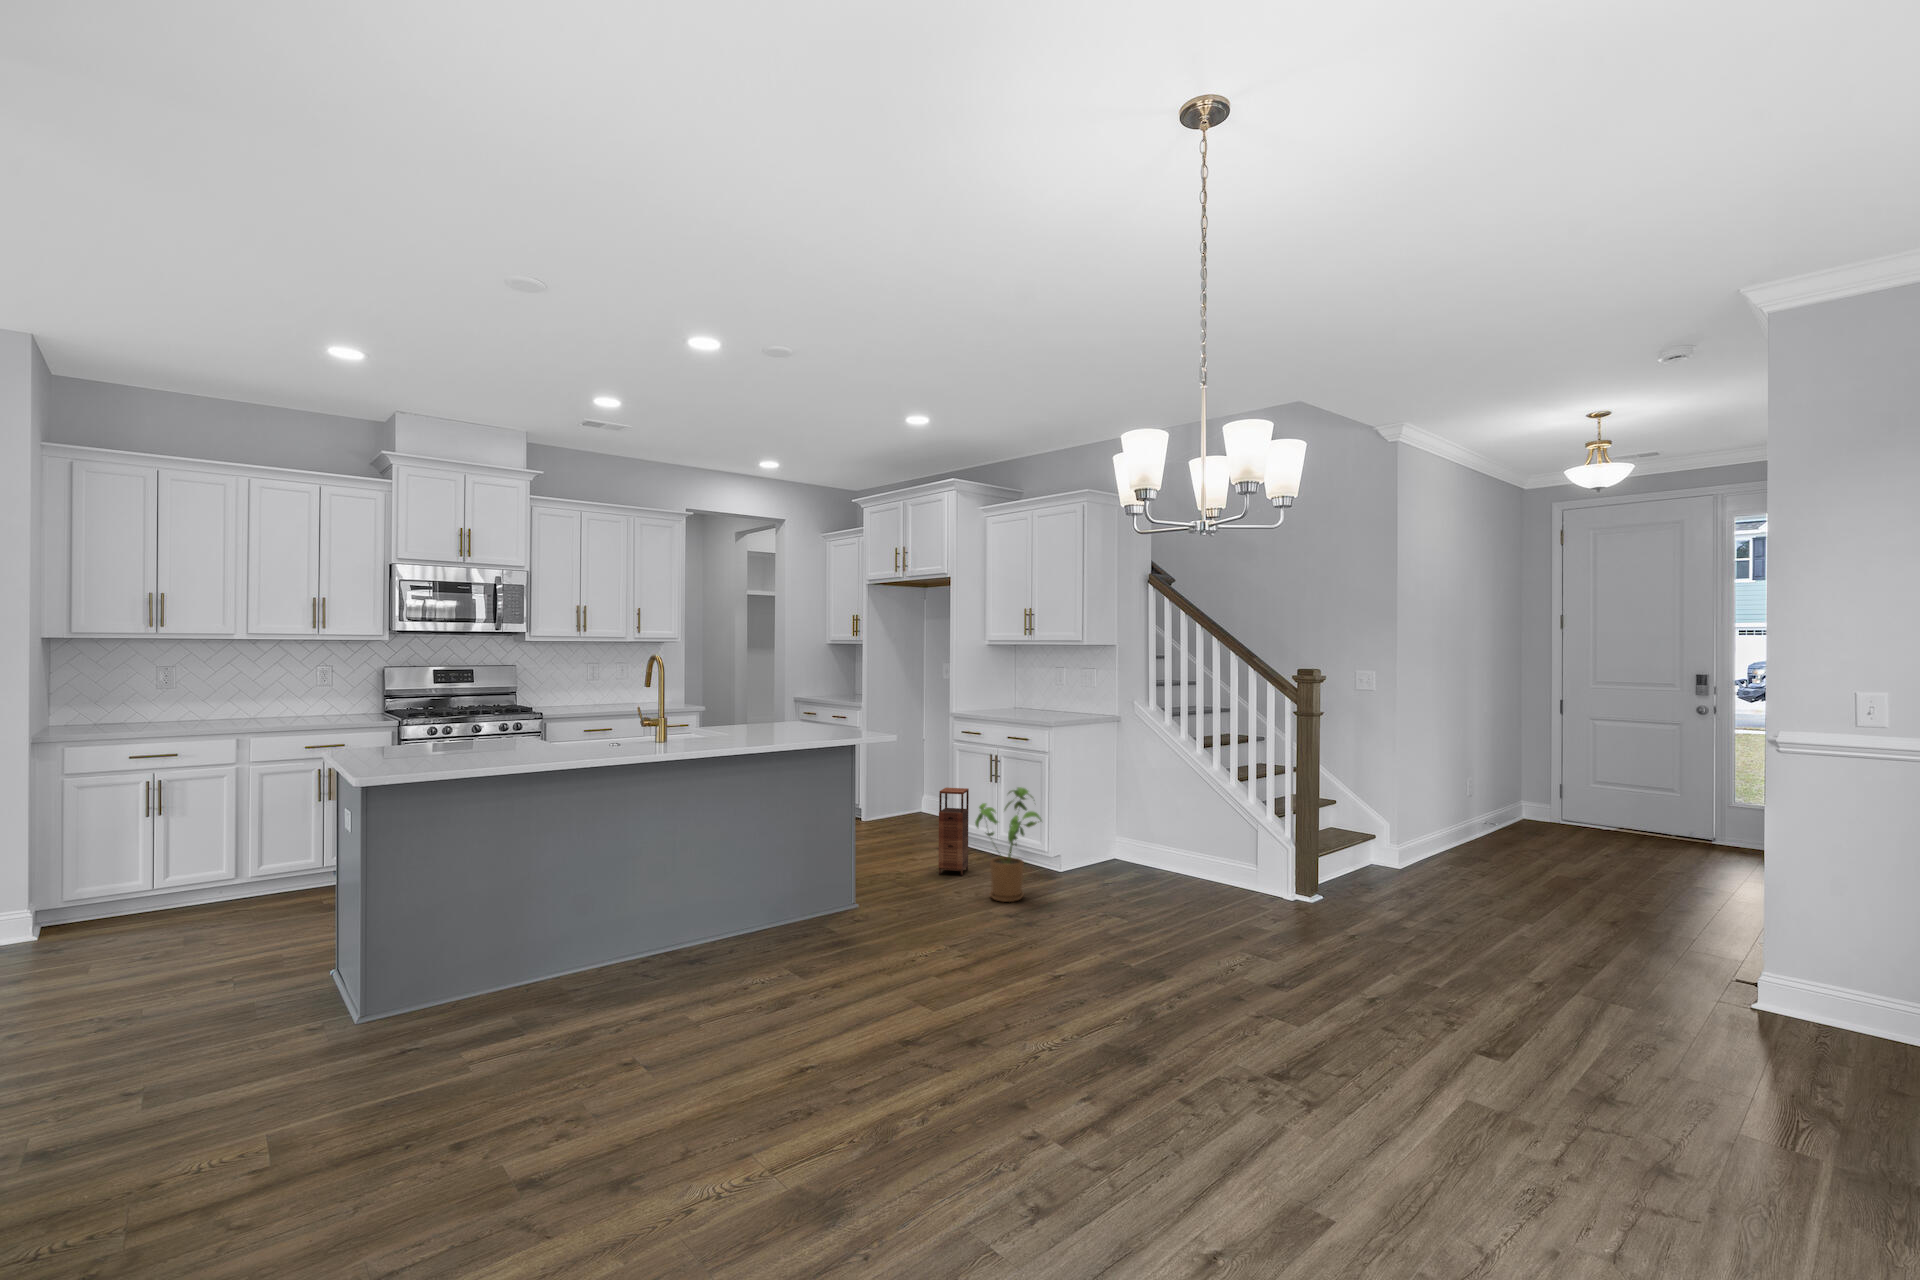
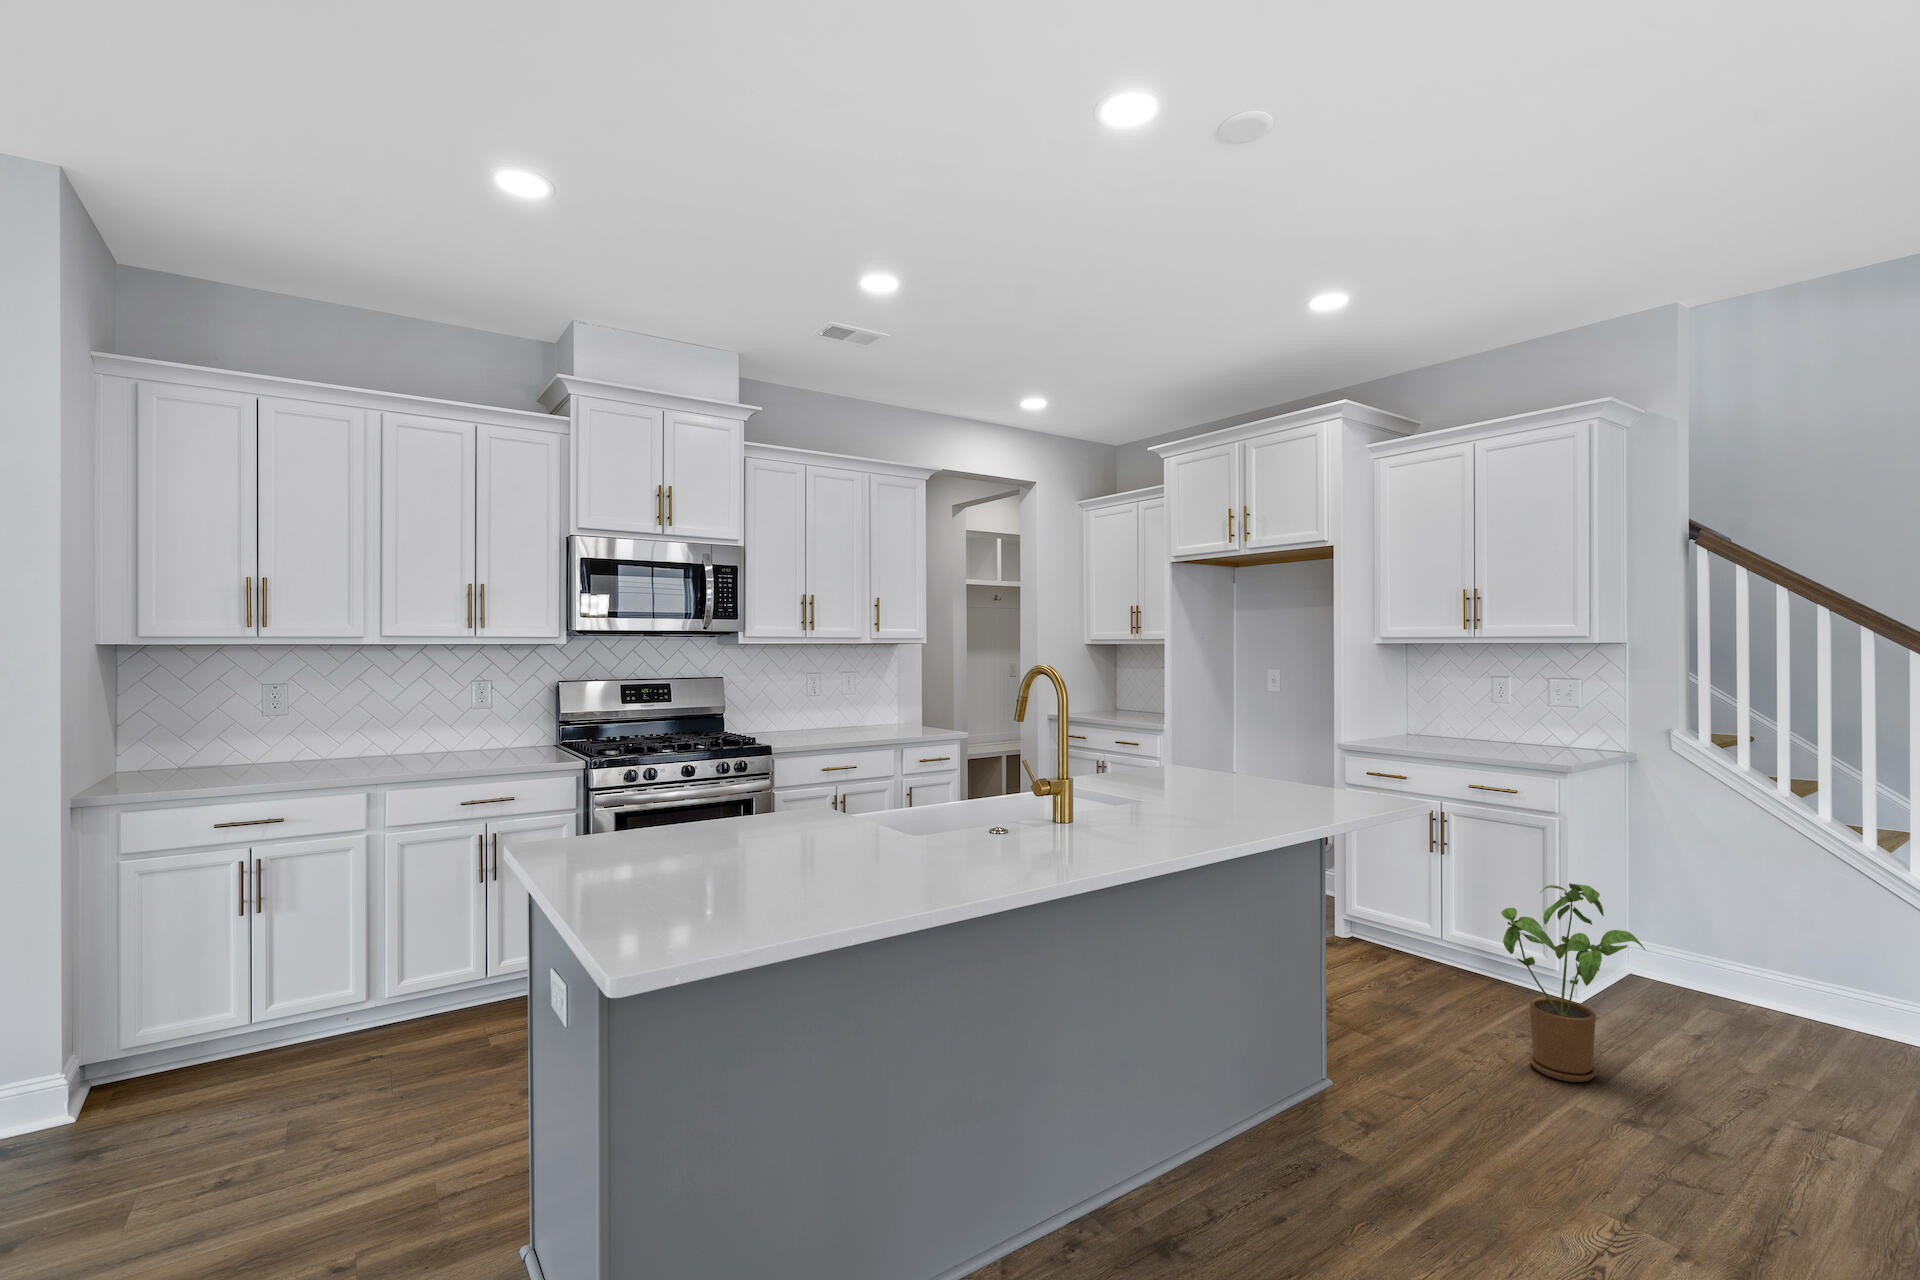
storage cabinet: present [939,788,969,876] -> none [1383,867,1429,1010]

